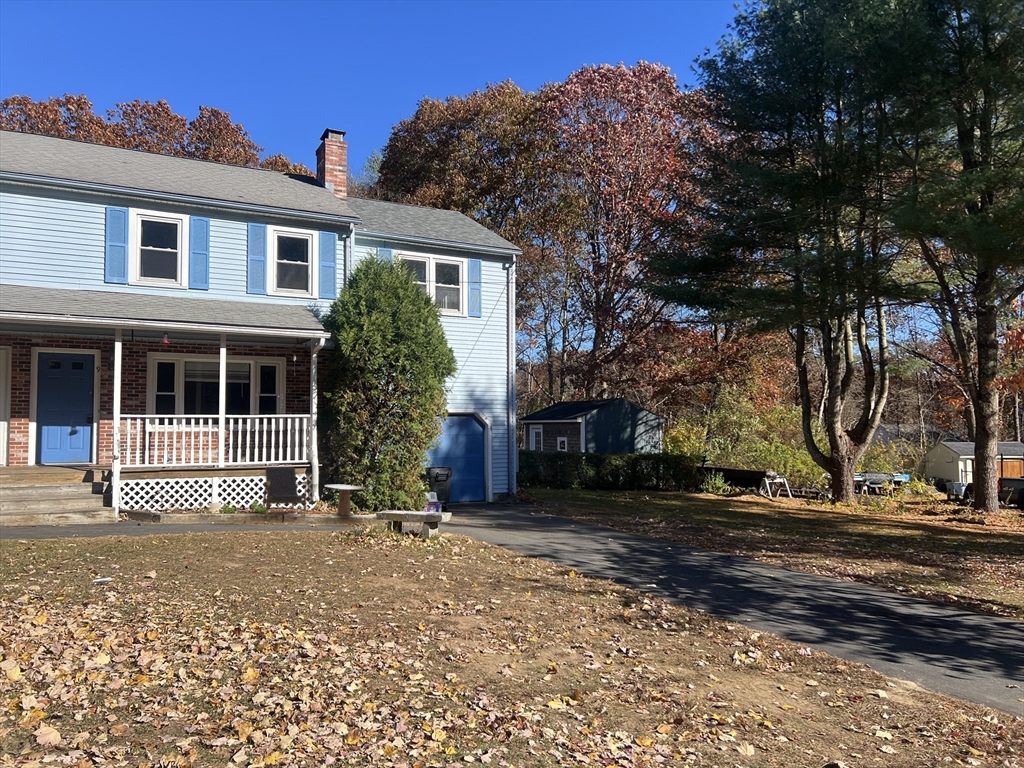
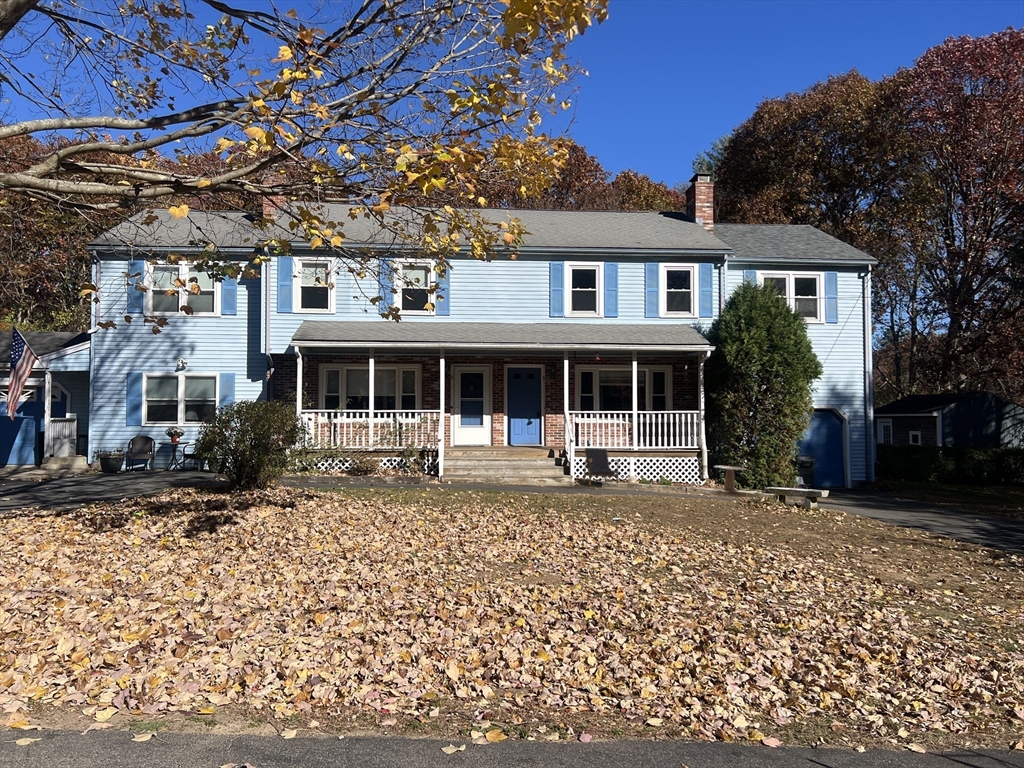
lounge chair: present [263,467,307,515] -> present [584,448,619,485]

